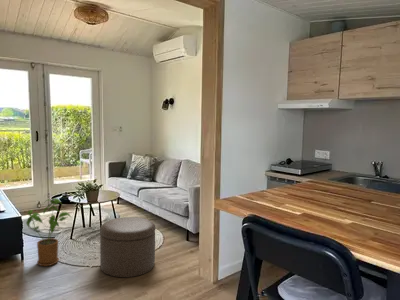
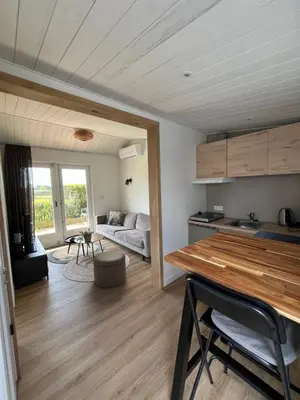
house plant: present [26,198,70,266] -> none [50,242,76,283]

